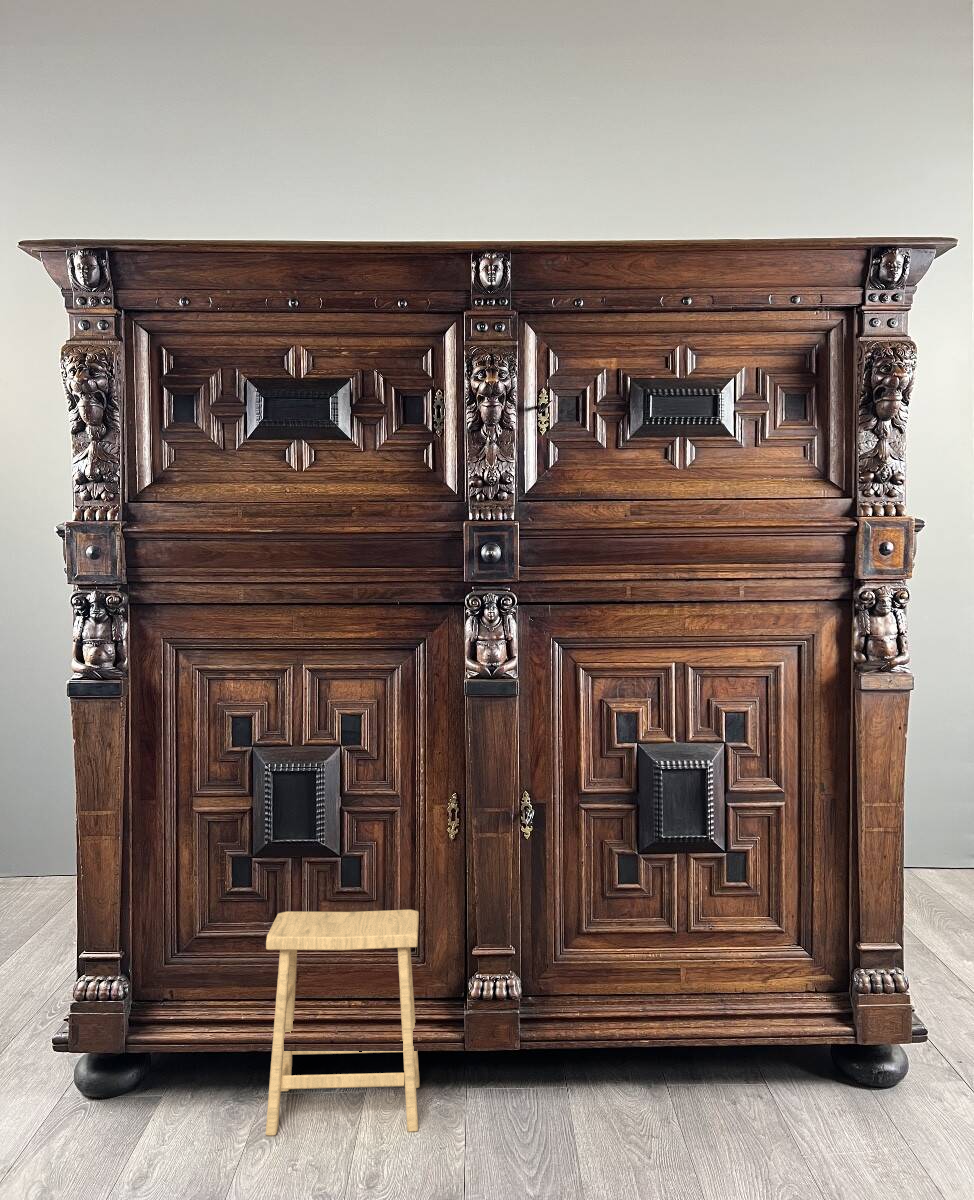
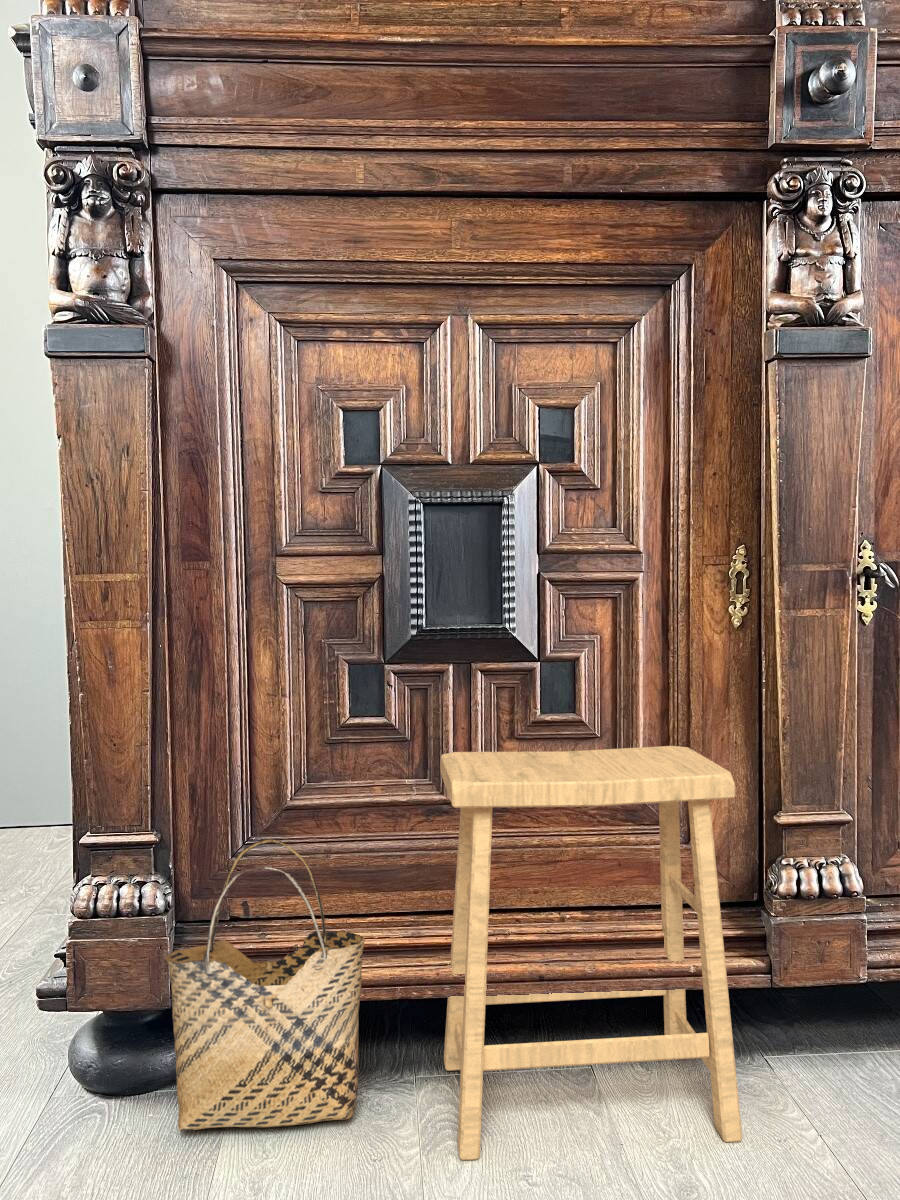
woven basket: none [121,958,231,1117] -> present [165,839,365,1131]

